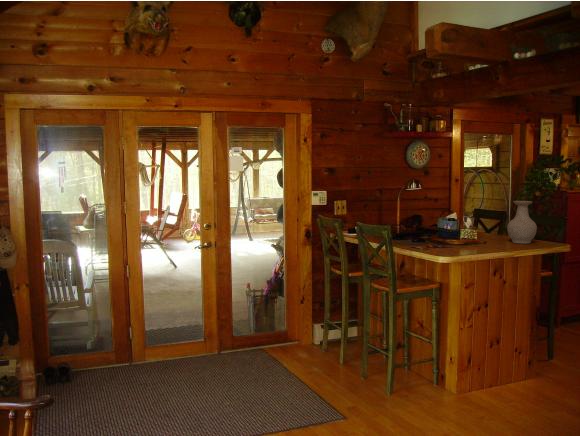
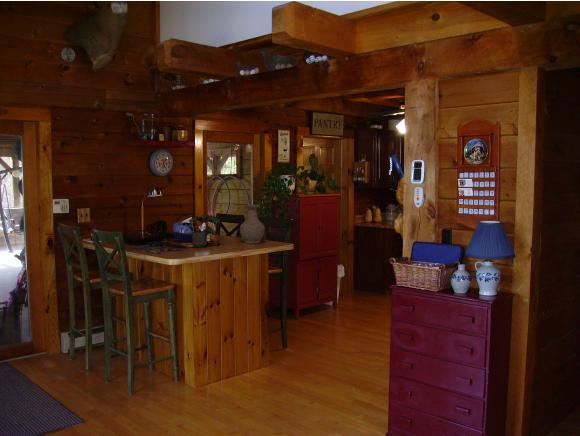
potted plant: none [449,209,489,245] -> present [187,214,220,247]

